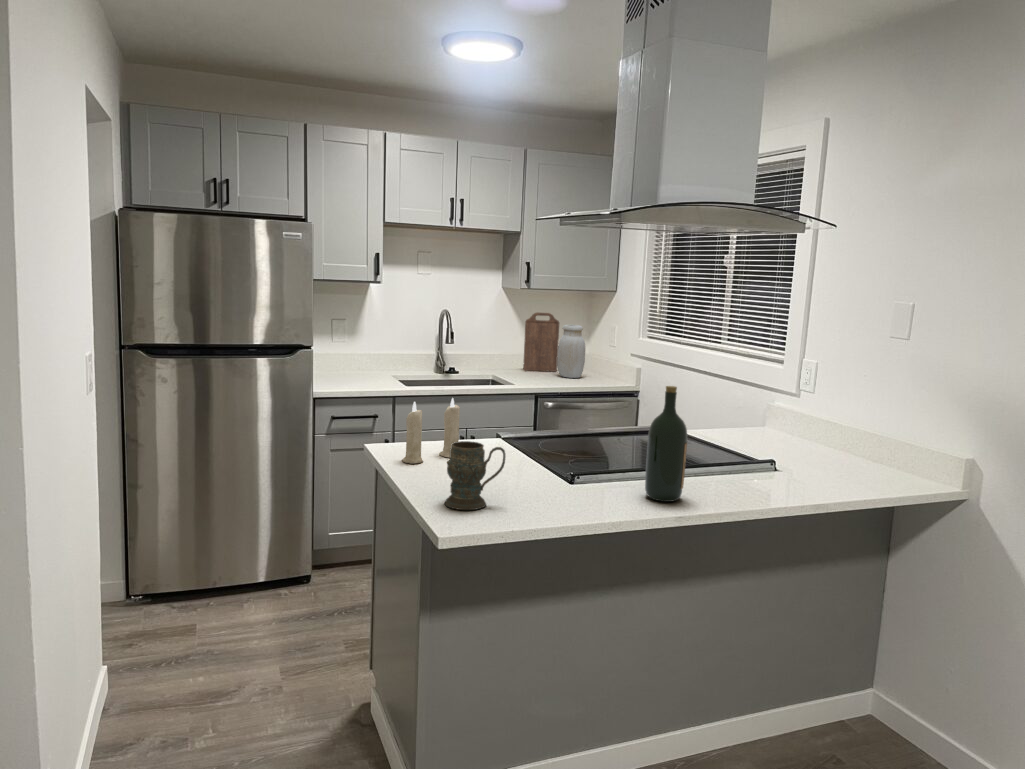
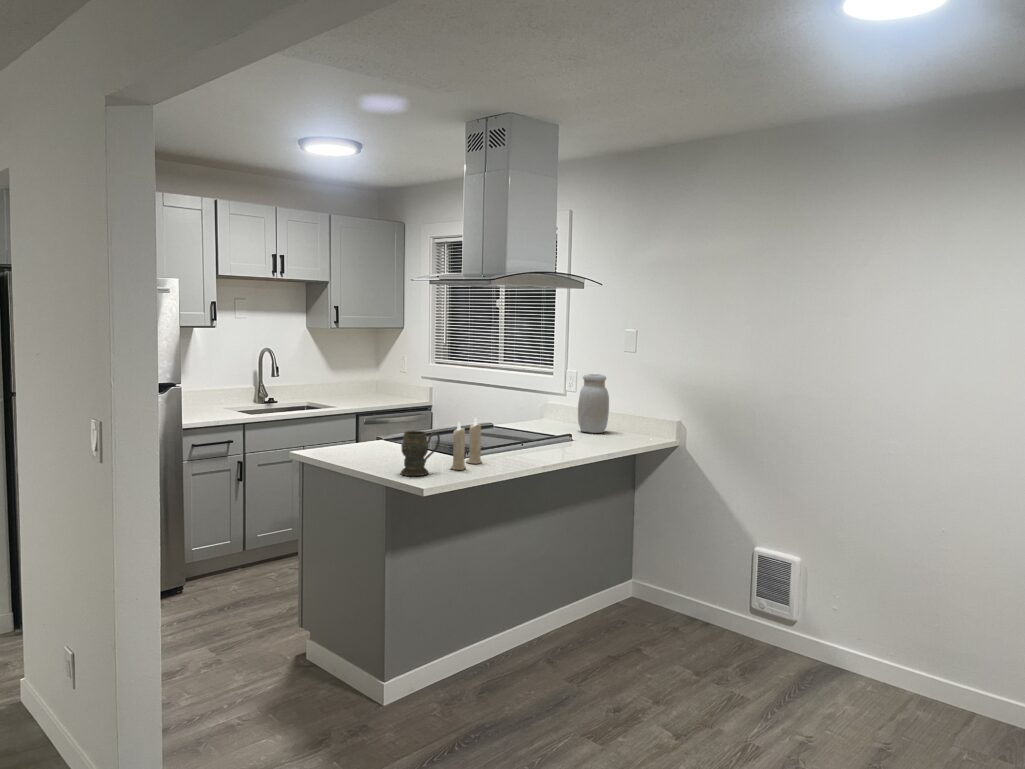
cutting board: present [523,313,559,372] -> none [328,348,356,397]
jar: present [557,325,585,378] -> present [578,374,609,433]
wine bottle: present [645,386,687,502] -> none [514,386,540,460]
candle: present [402,398,460,464] -> present [451,418,482,470]

